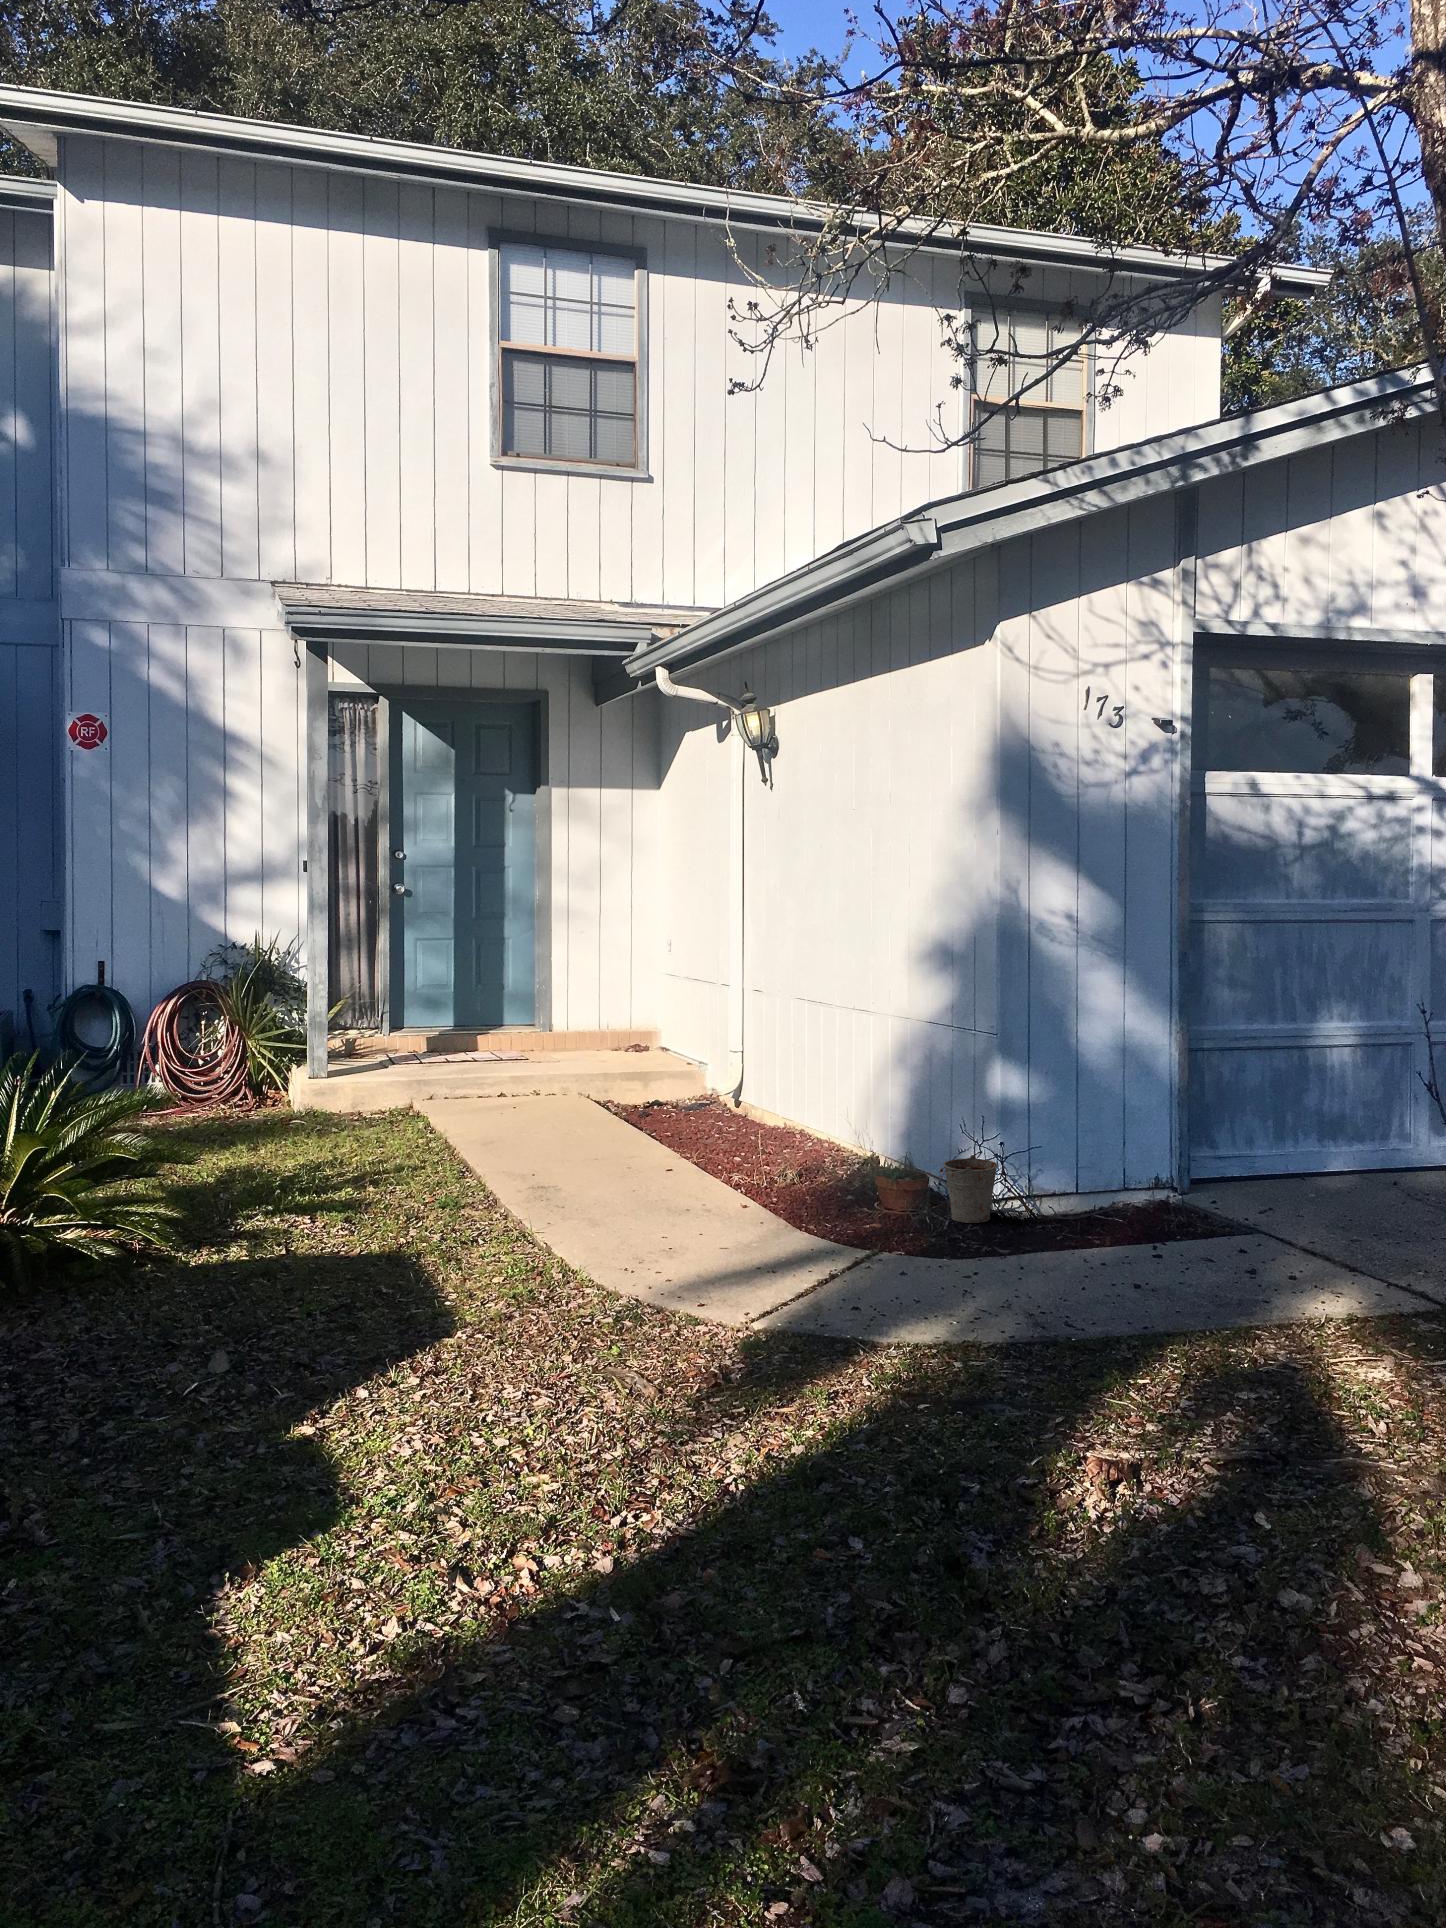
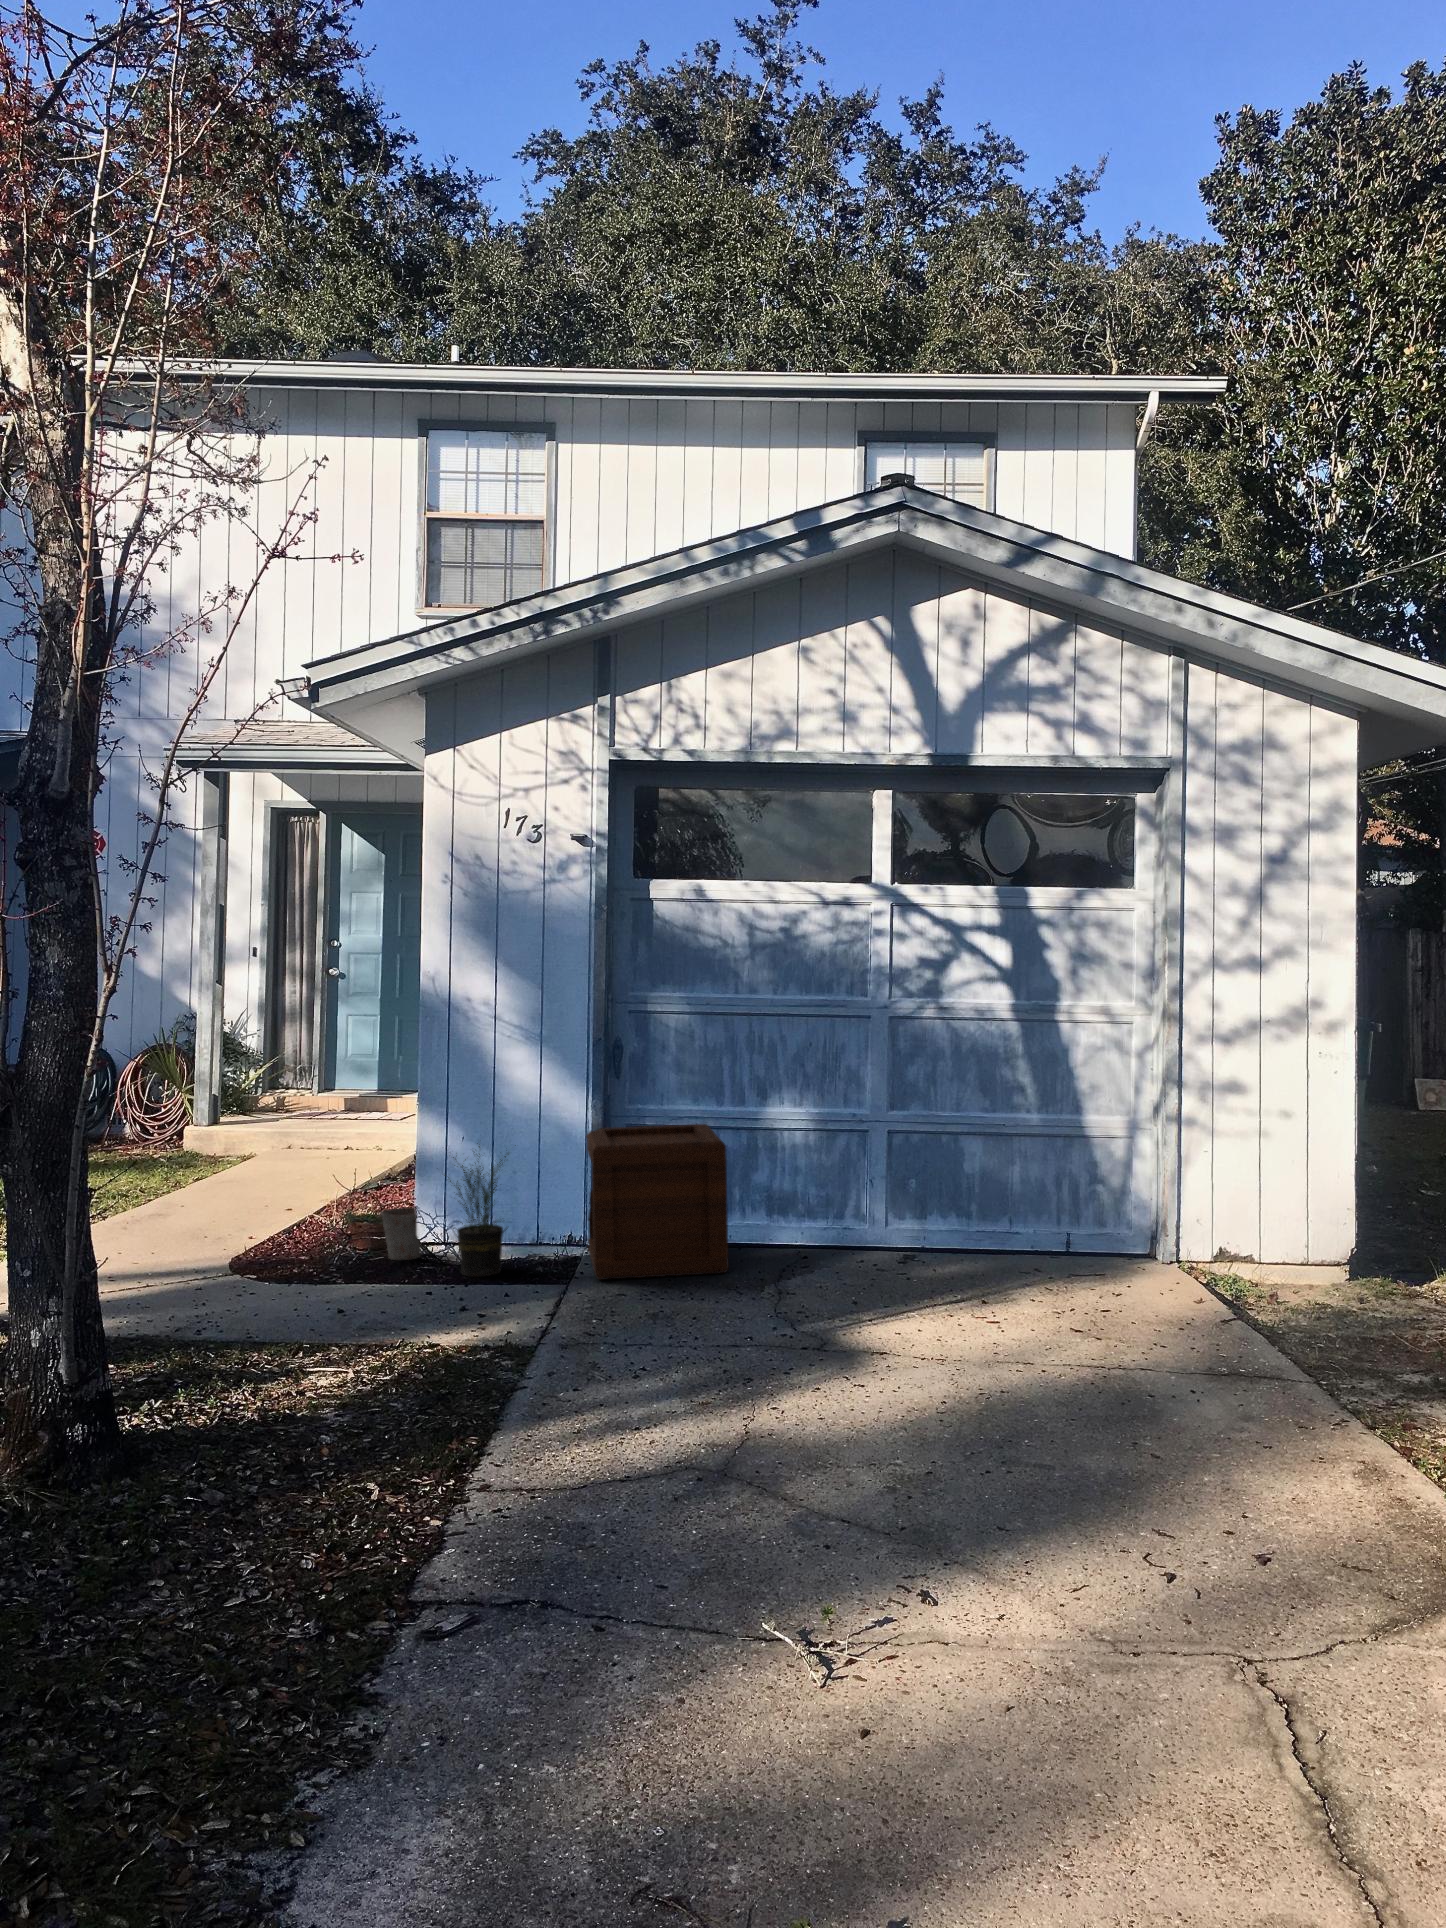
wooden crate: none [1160,1046,1378,1228] -> present [585,1124,729,1280]
potted plant: none [1058,1073,1159,1235] -> present [444,1143,516,1277]

